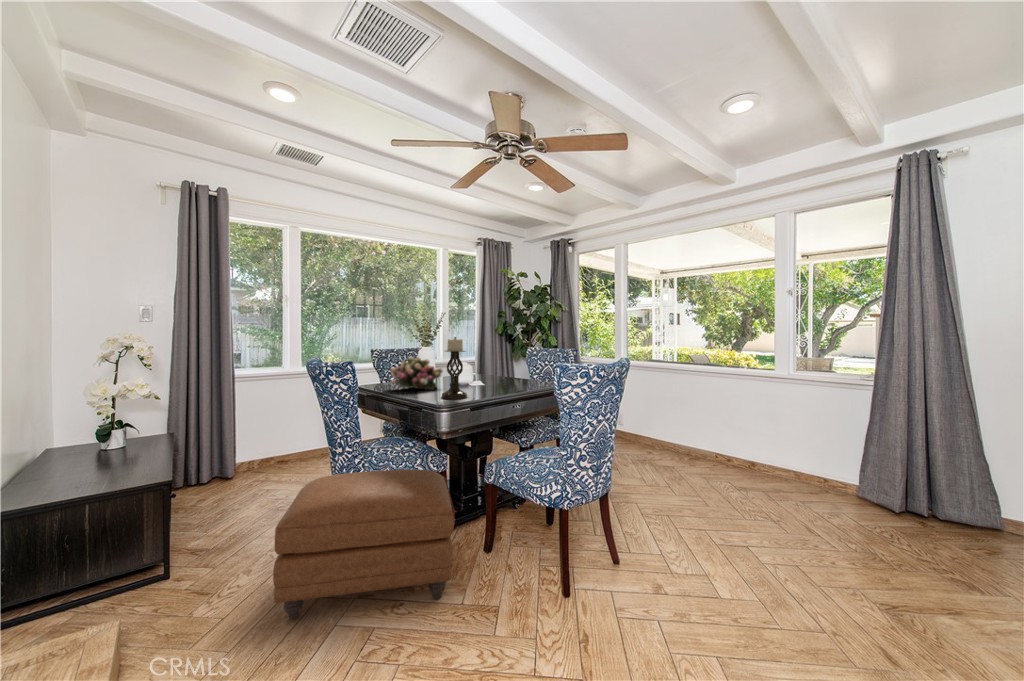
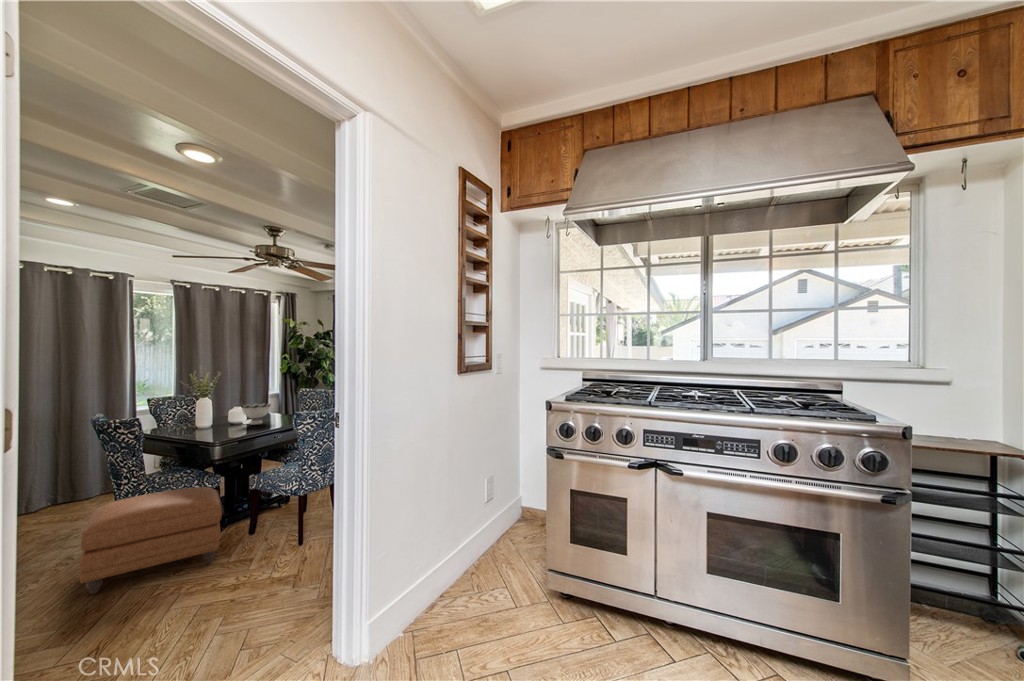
candle holder: present [441,337,467,399] -> none [215,393,237,437]
flower arrangement: present [390,357,442,390] -> none [169,406,218,430]
bowl: none [470,358,505,389] -> present [242,403,270,426]

